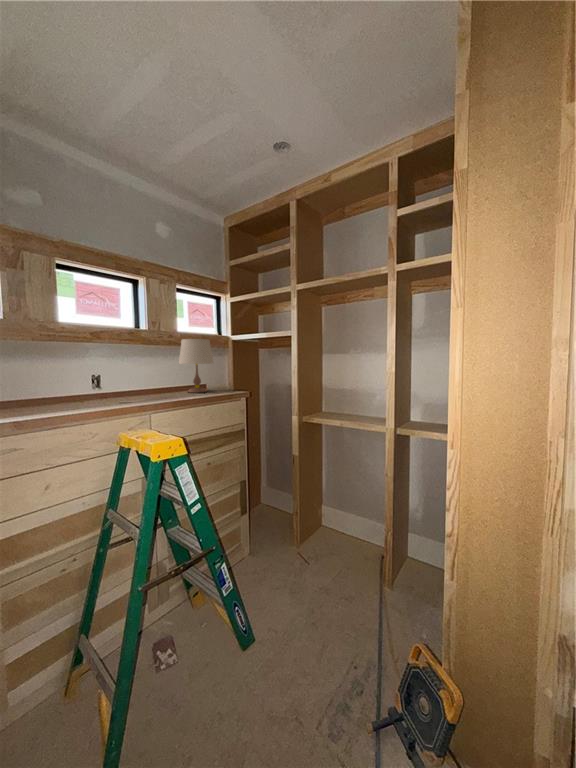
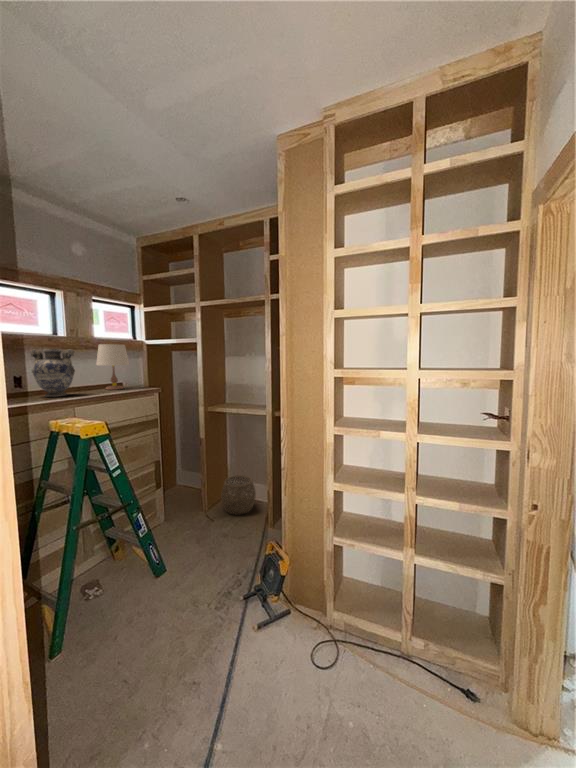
vase: none [109,342,155,400] -> present [30,348,75,397]
woven basket: none [316,505,362,560] -> present [221,475,256,514]

